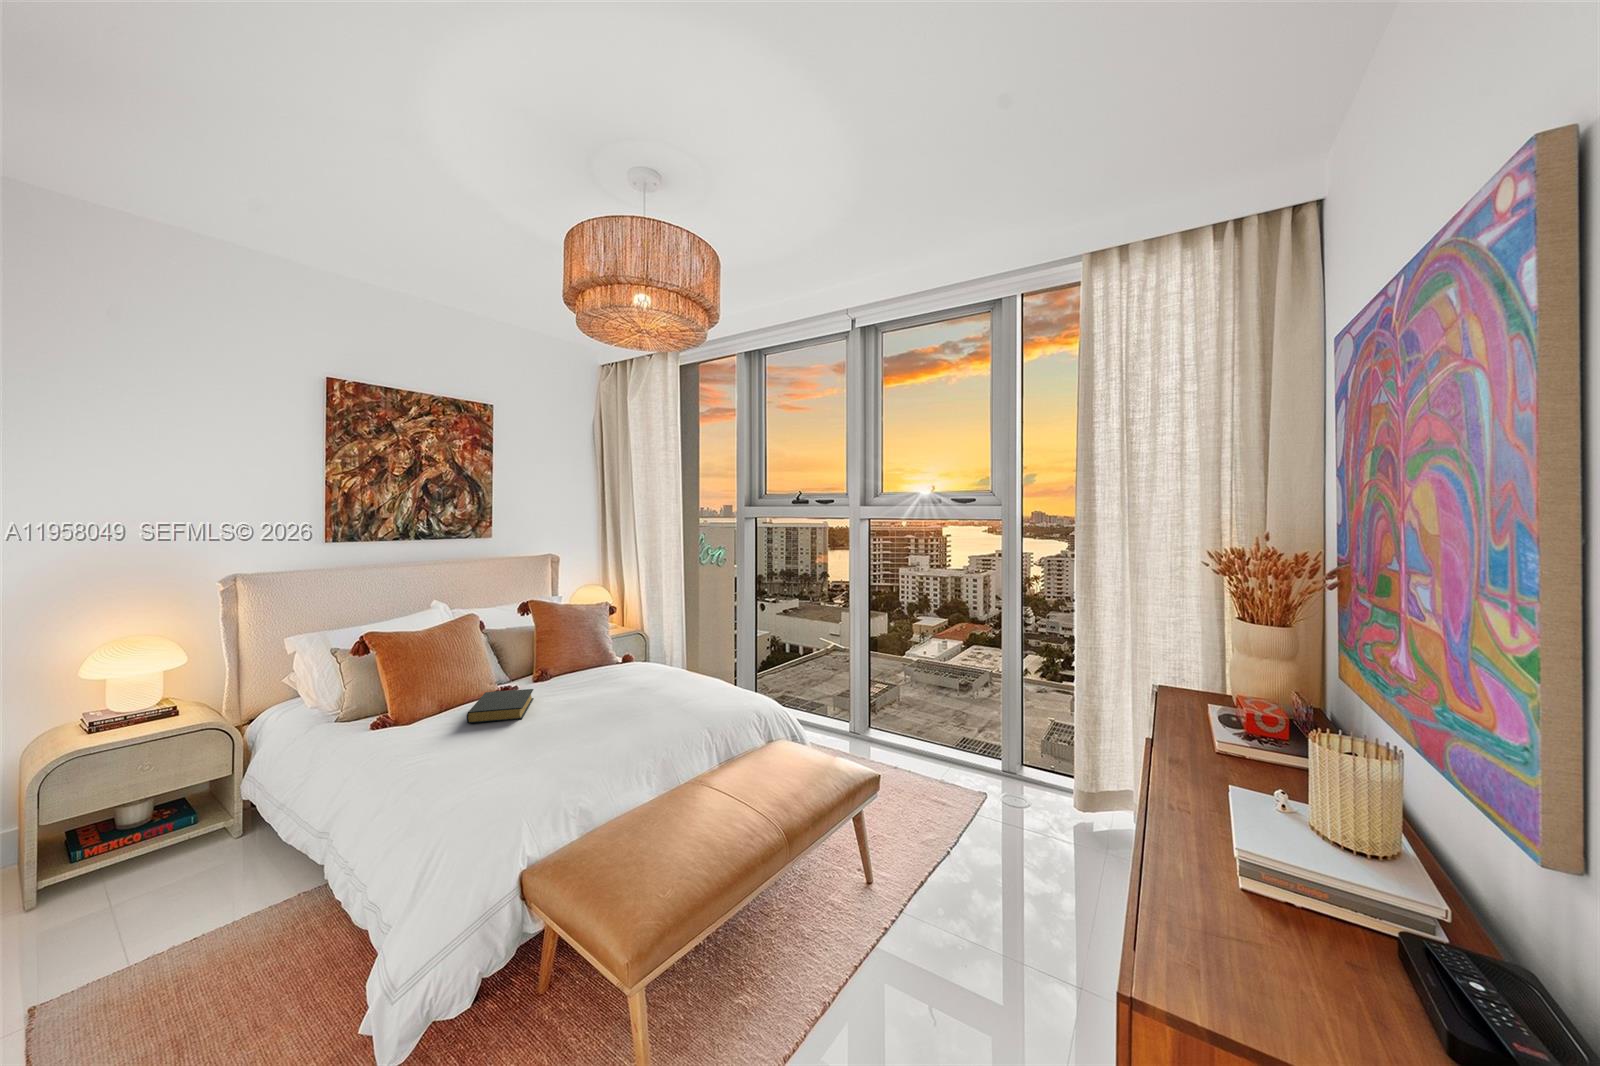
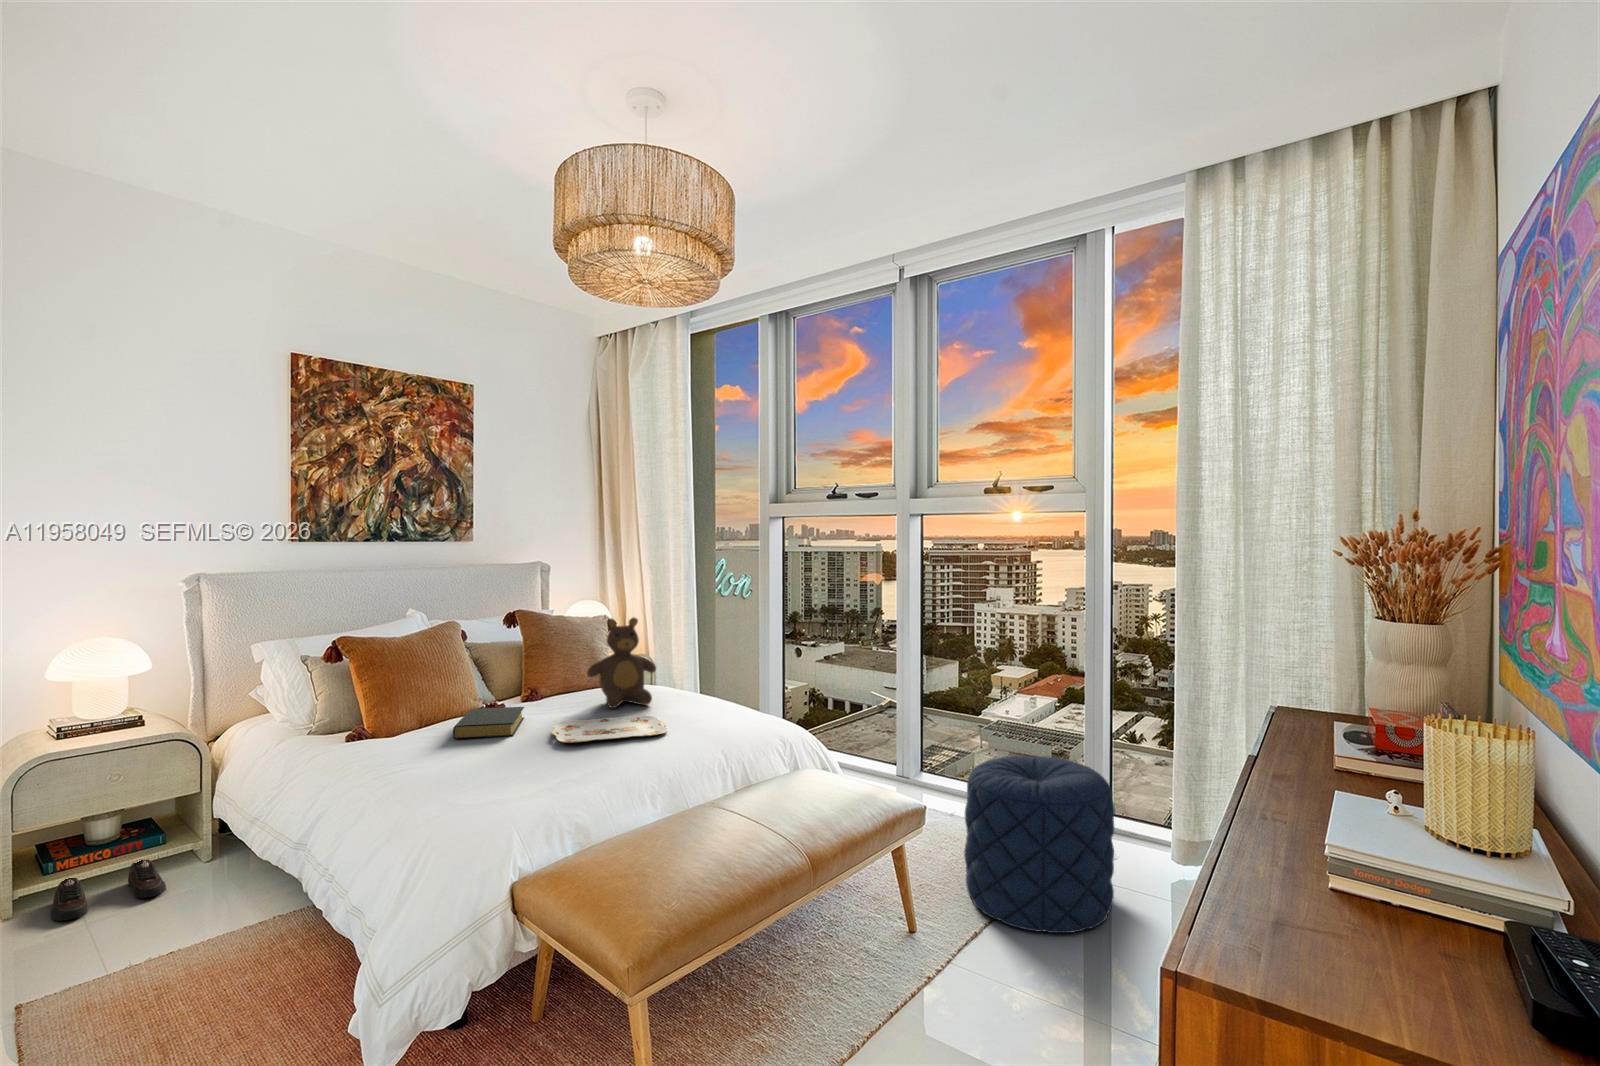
teddy bear: none [590,608,650,688] -> present [587,618,656,708]
serving tray: none [556,695,659,727] -> present [551,715,667,743]
pouf: none [912,724,1036,879] -> present [964,756,1115,933]
shoe: none [78,835,199,903] -> present [51,860,166,921]

